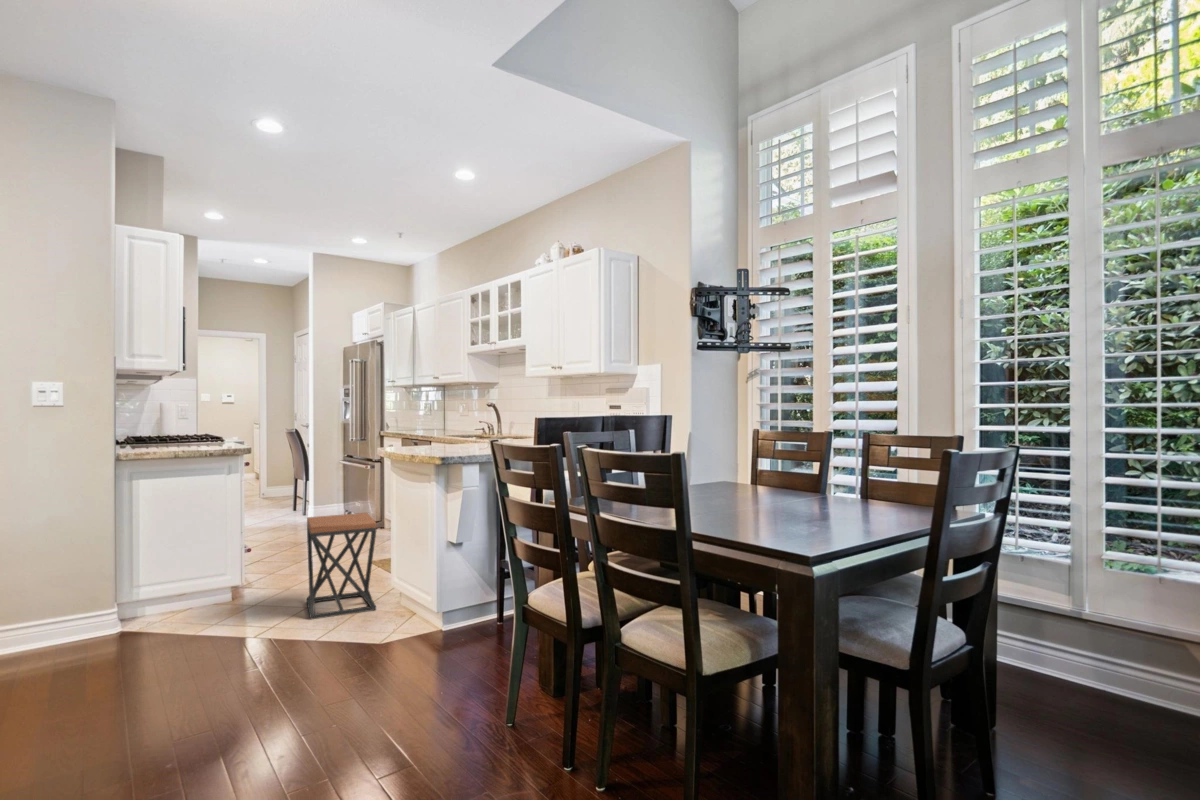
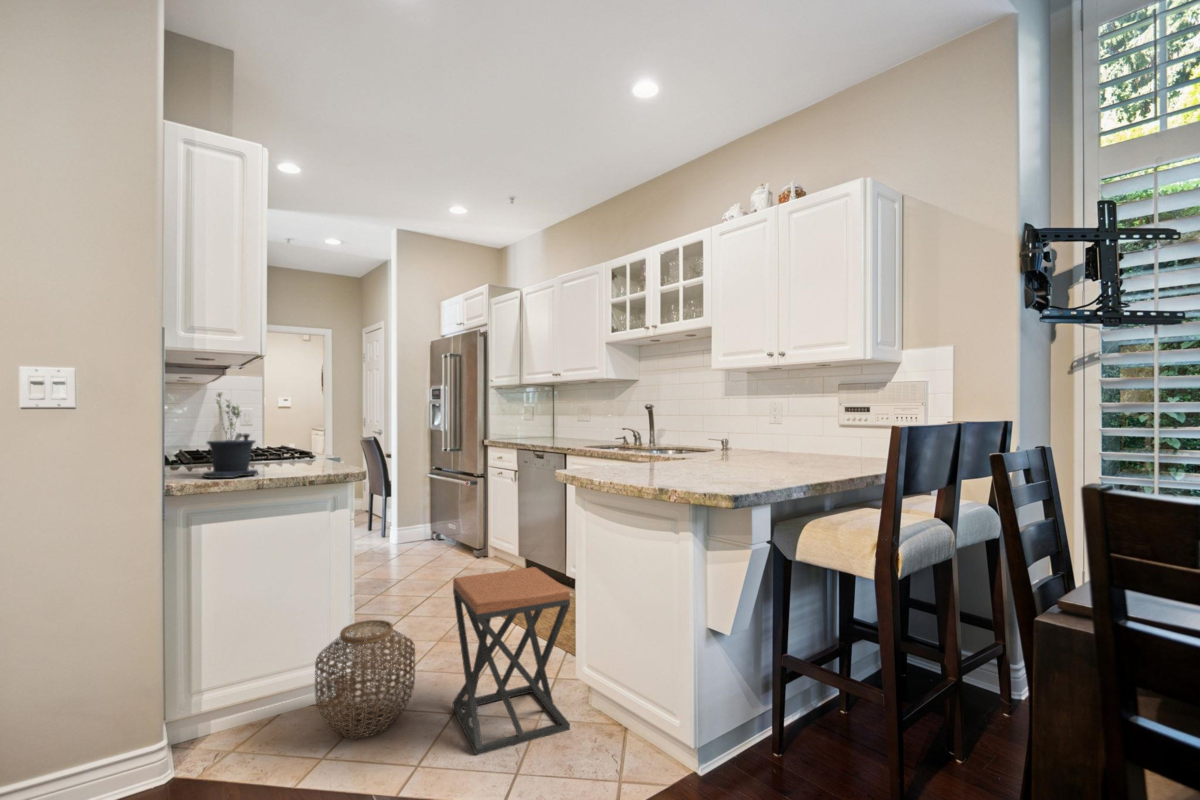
potted plant: none [140,397,179,451] -> present [202,393,258,478]
woven basket: none [213,544,281,614] -> present [315,620,415,739]

